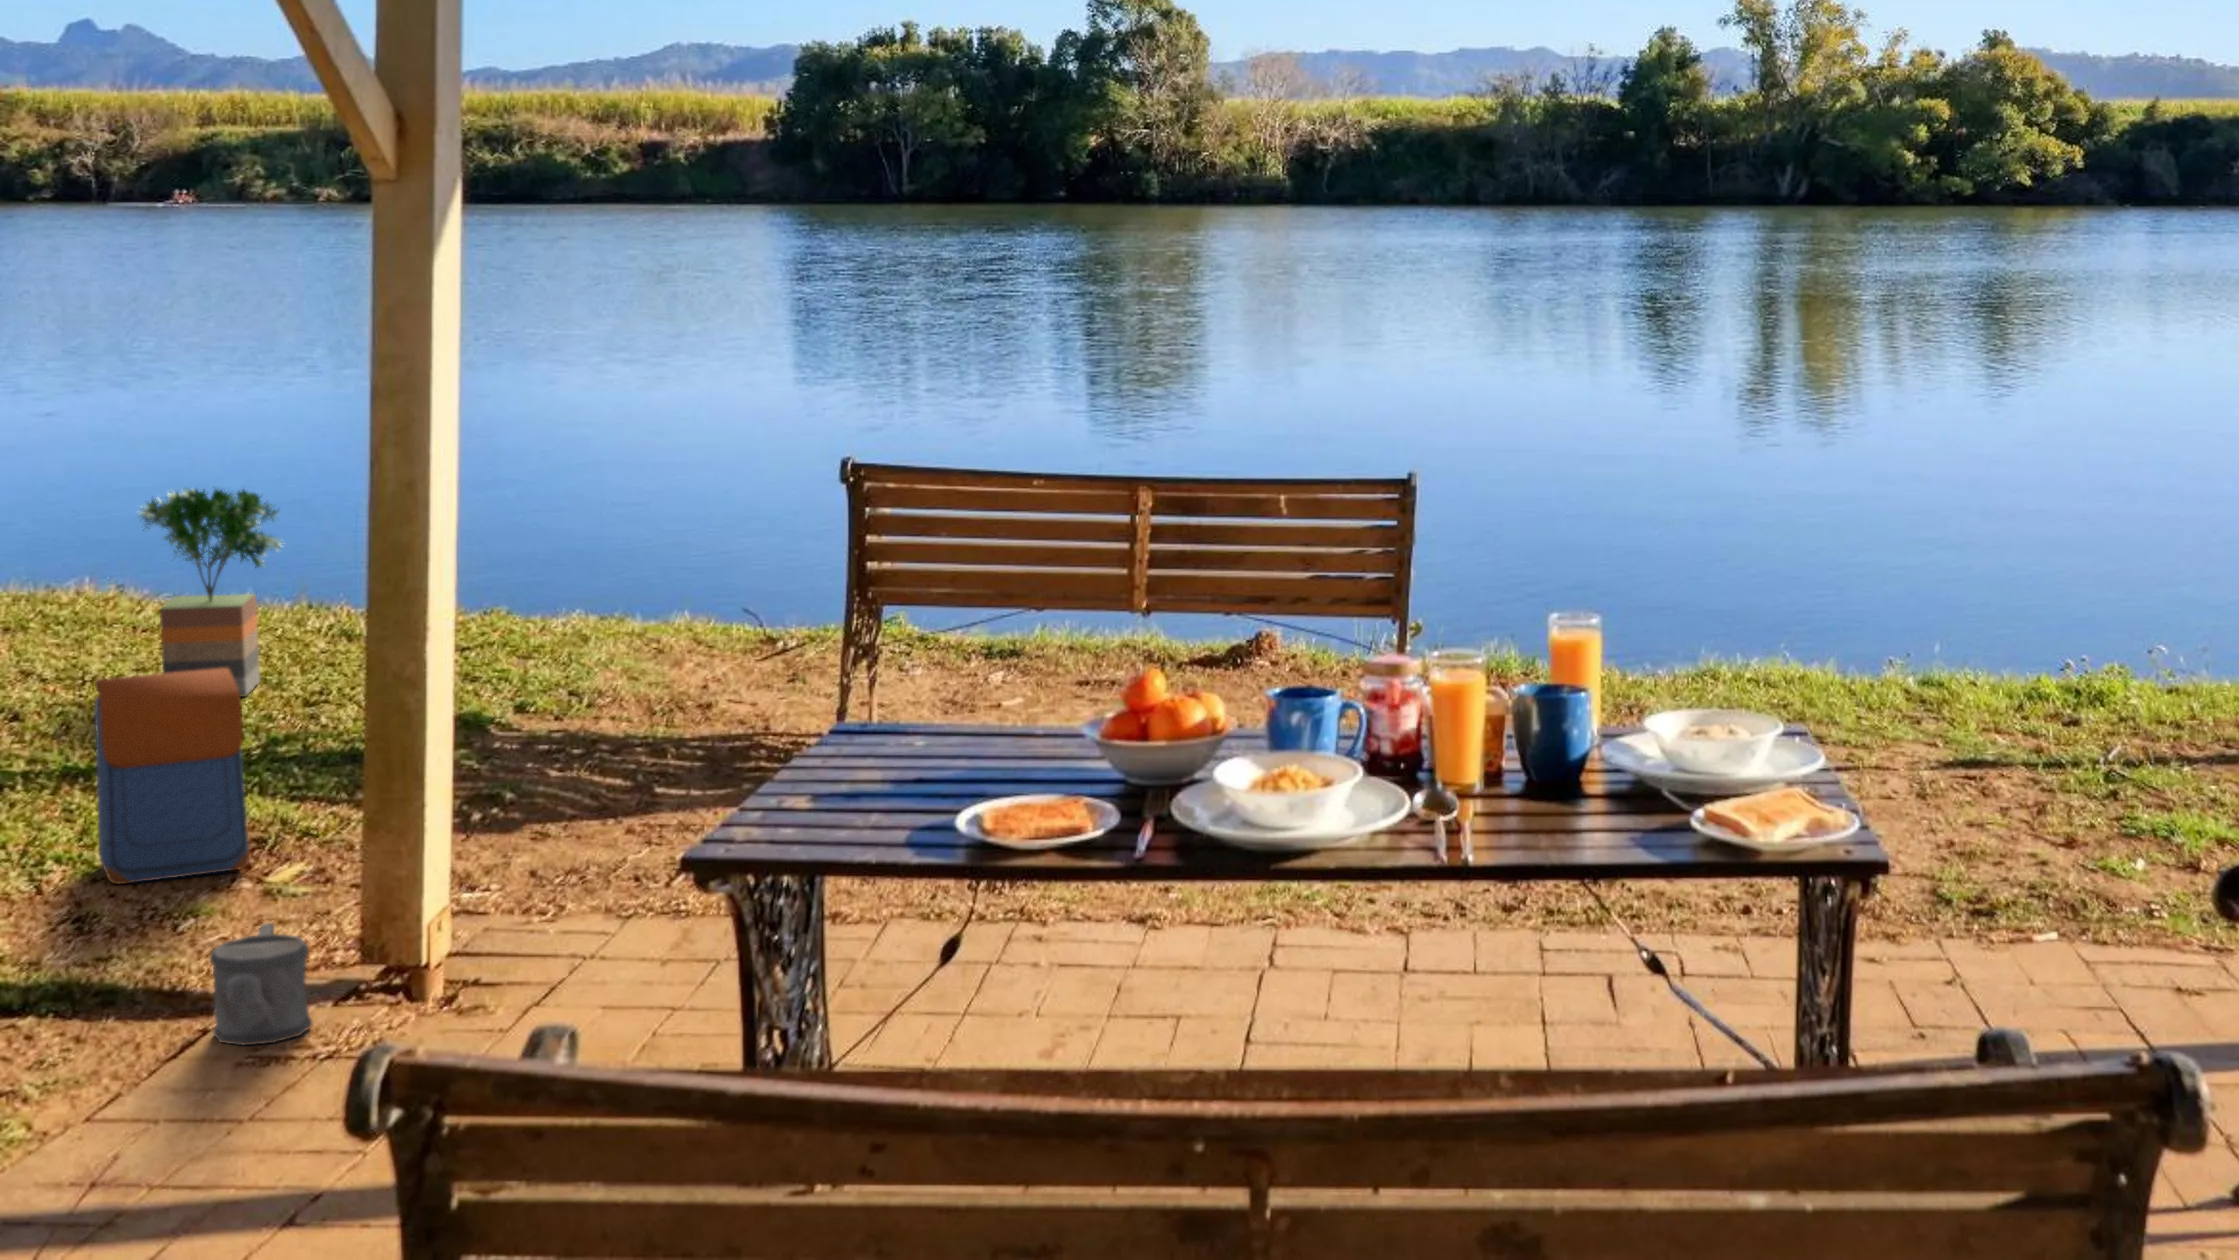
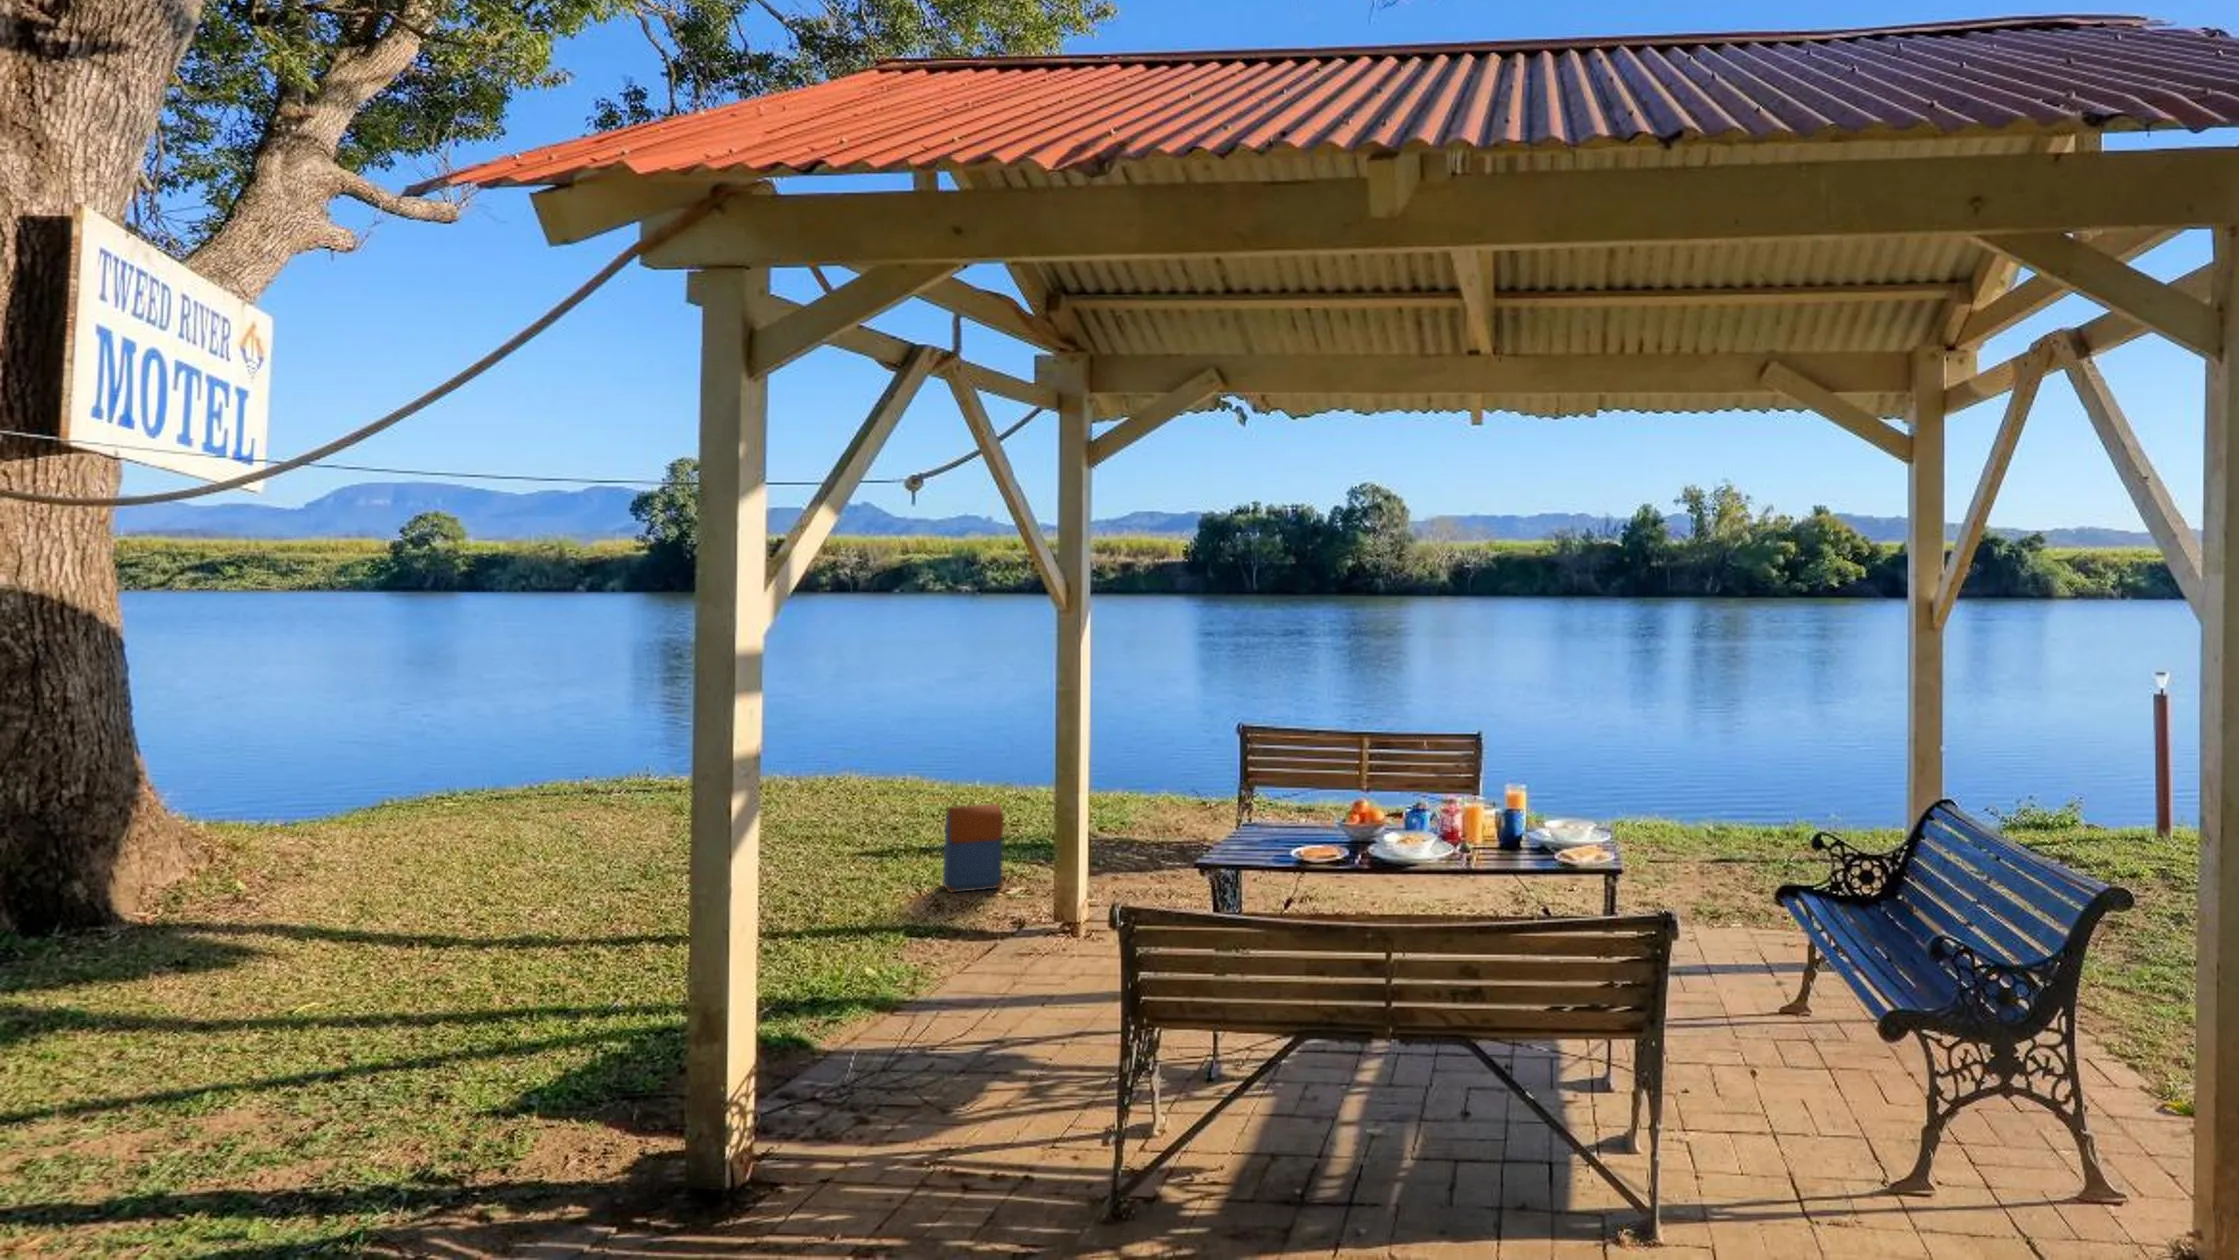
potted tree: present [141,488,281,697] -> none [948,729,1010,822]
watering can: present [210,923,312,1045] -> none [998,903,1036,951]

